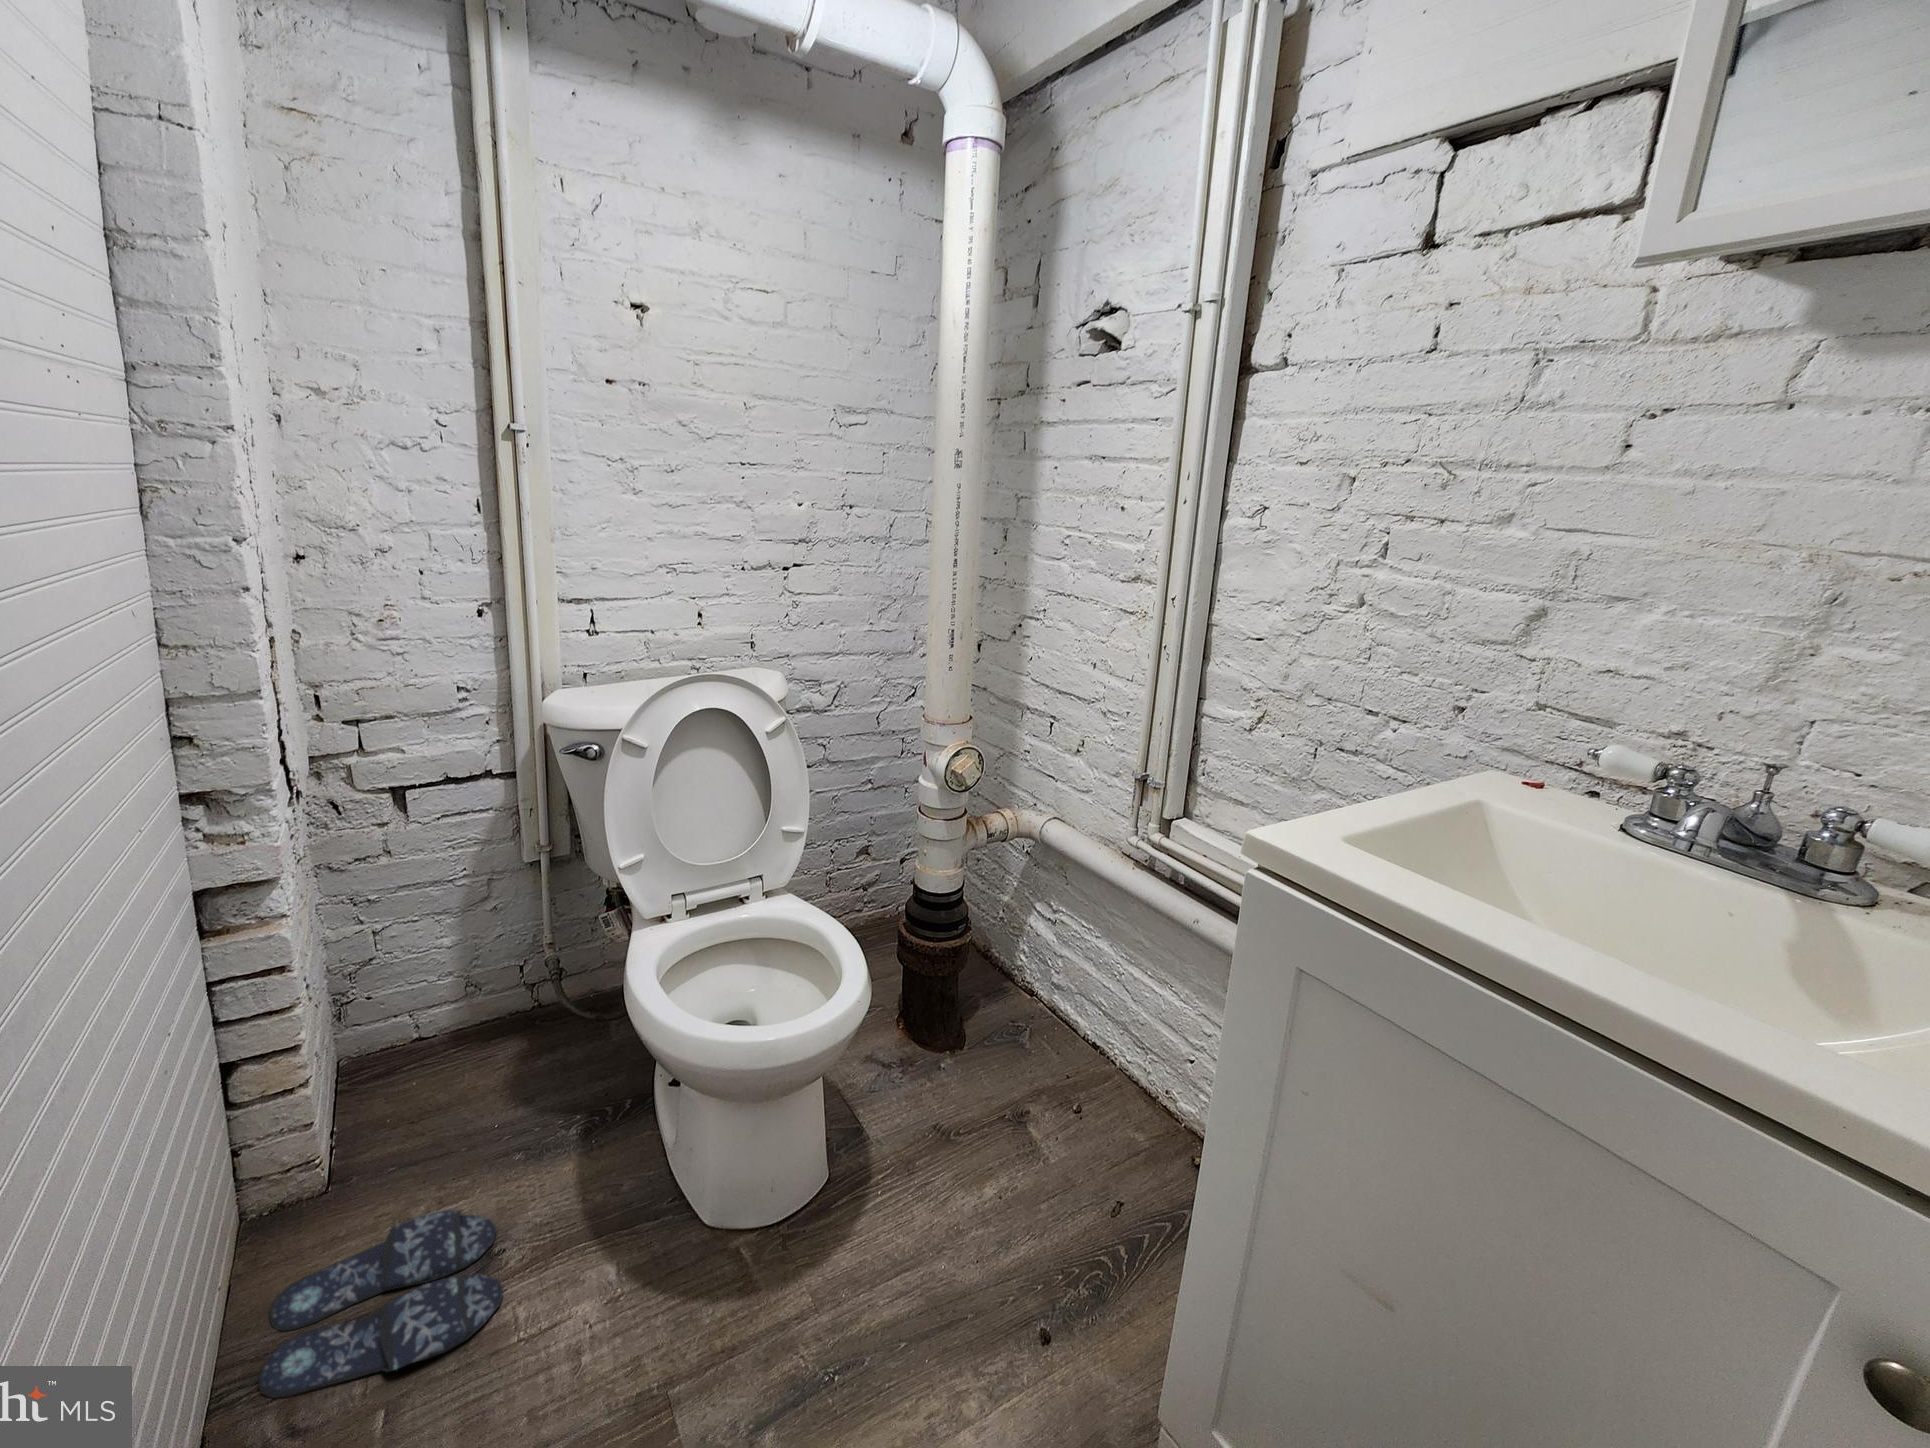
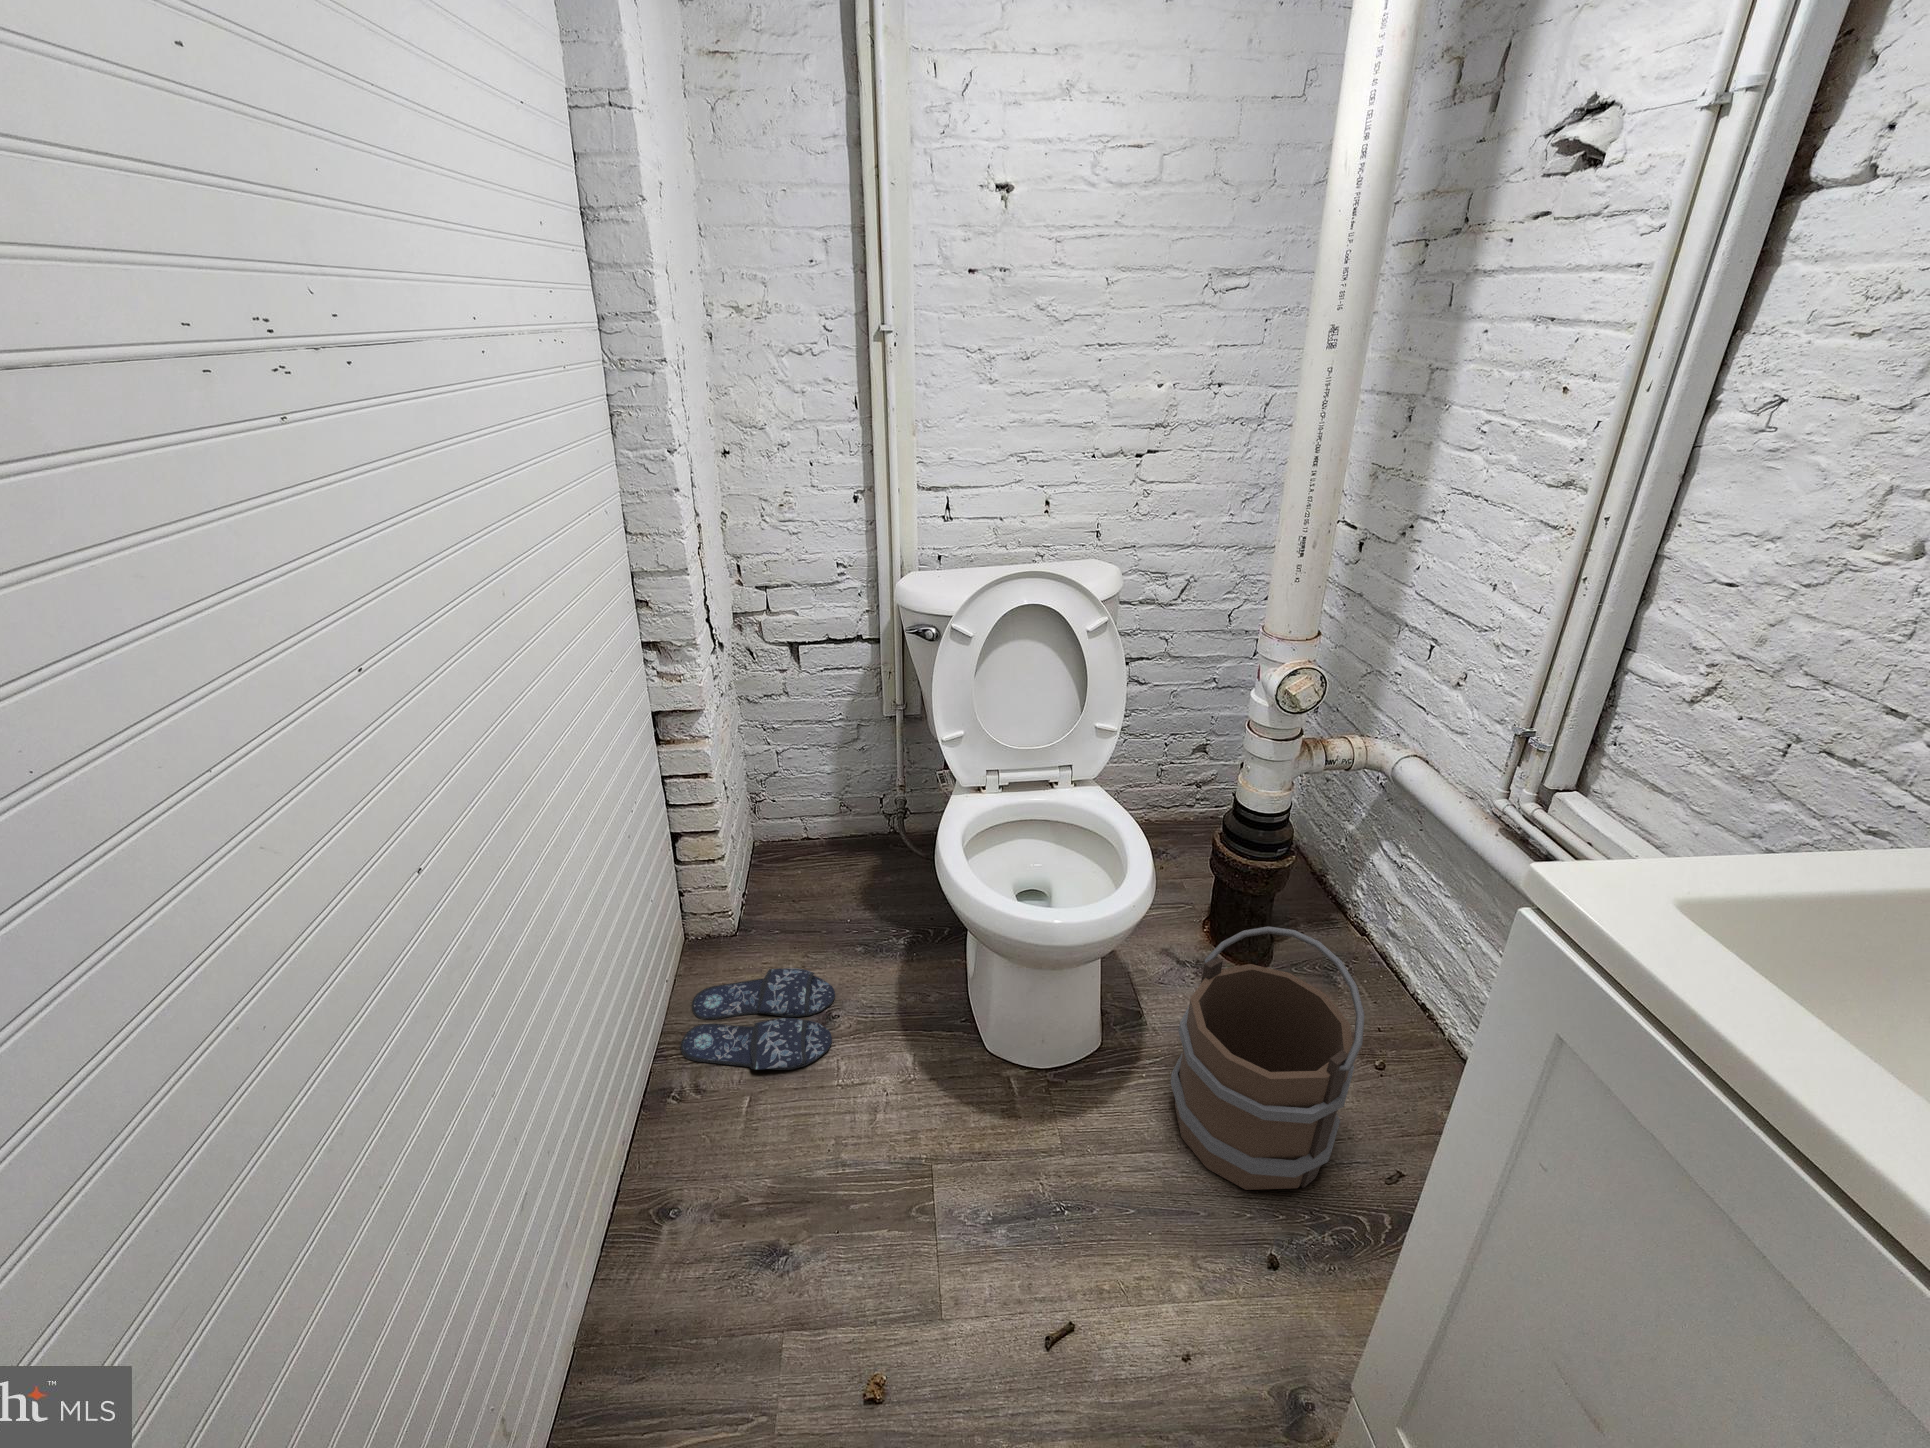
bucket: none [912,994,1084,1282] -> present [1171,926,1364,1190]

